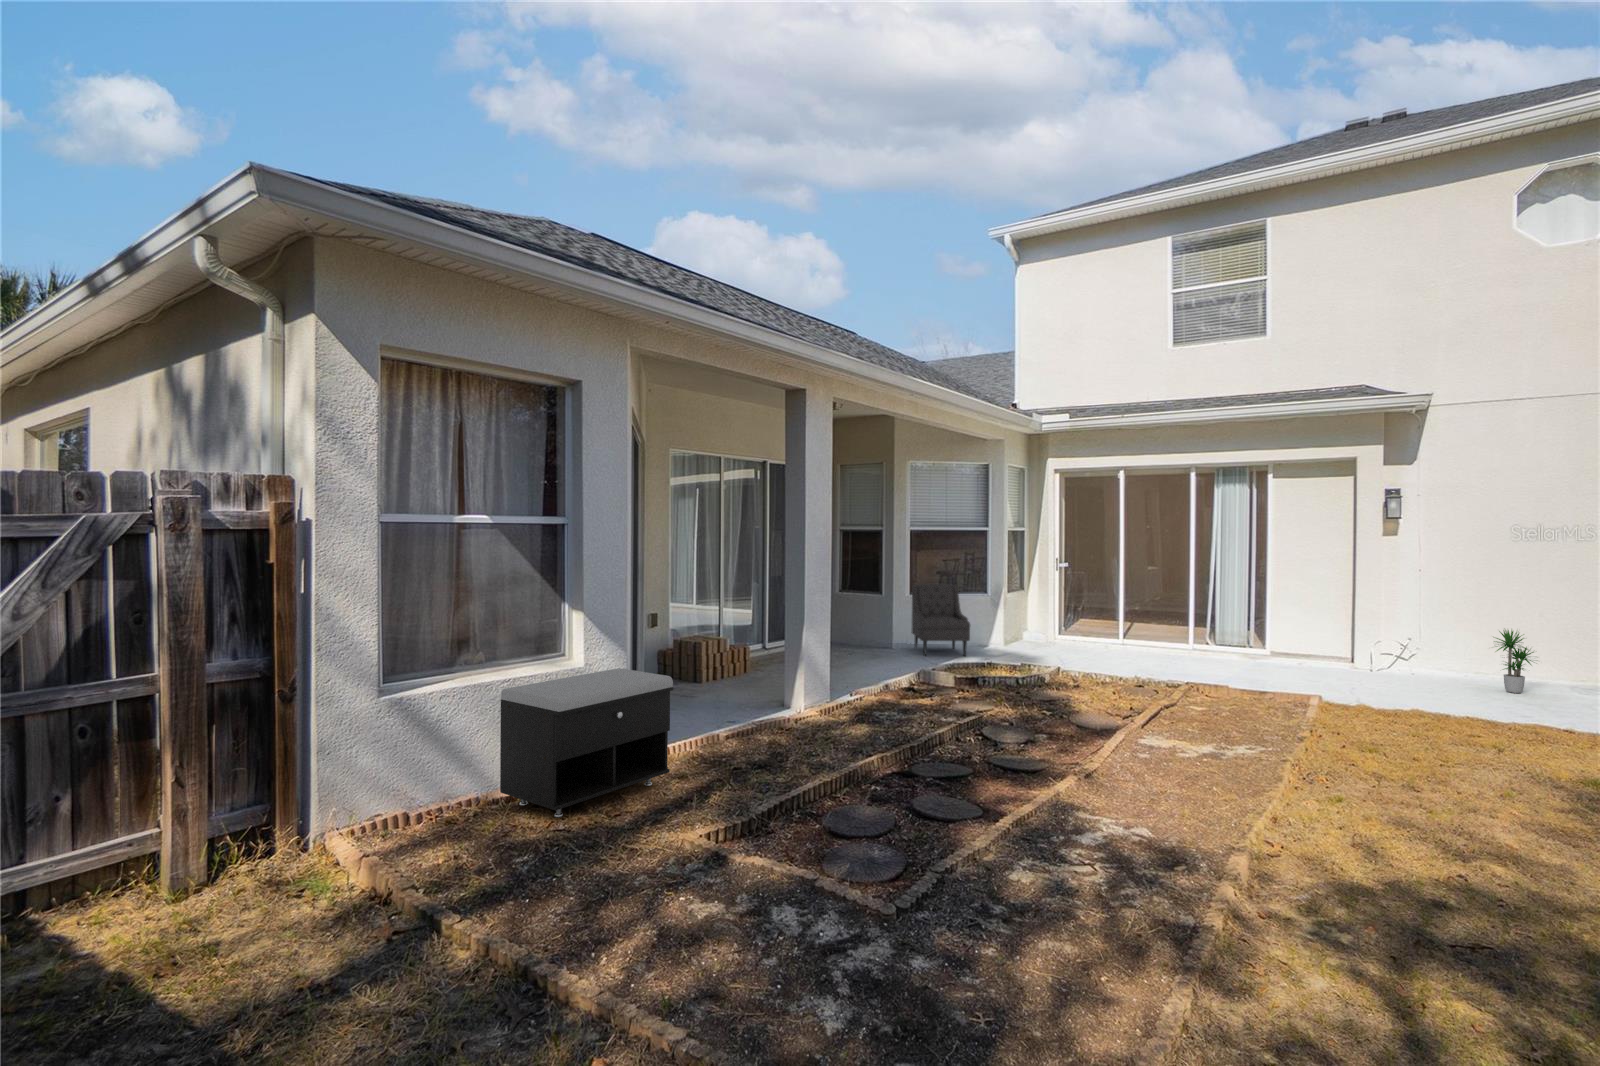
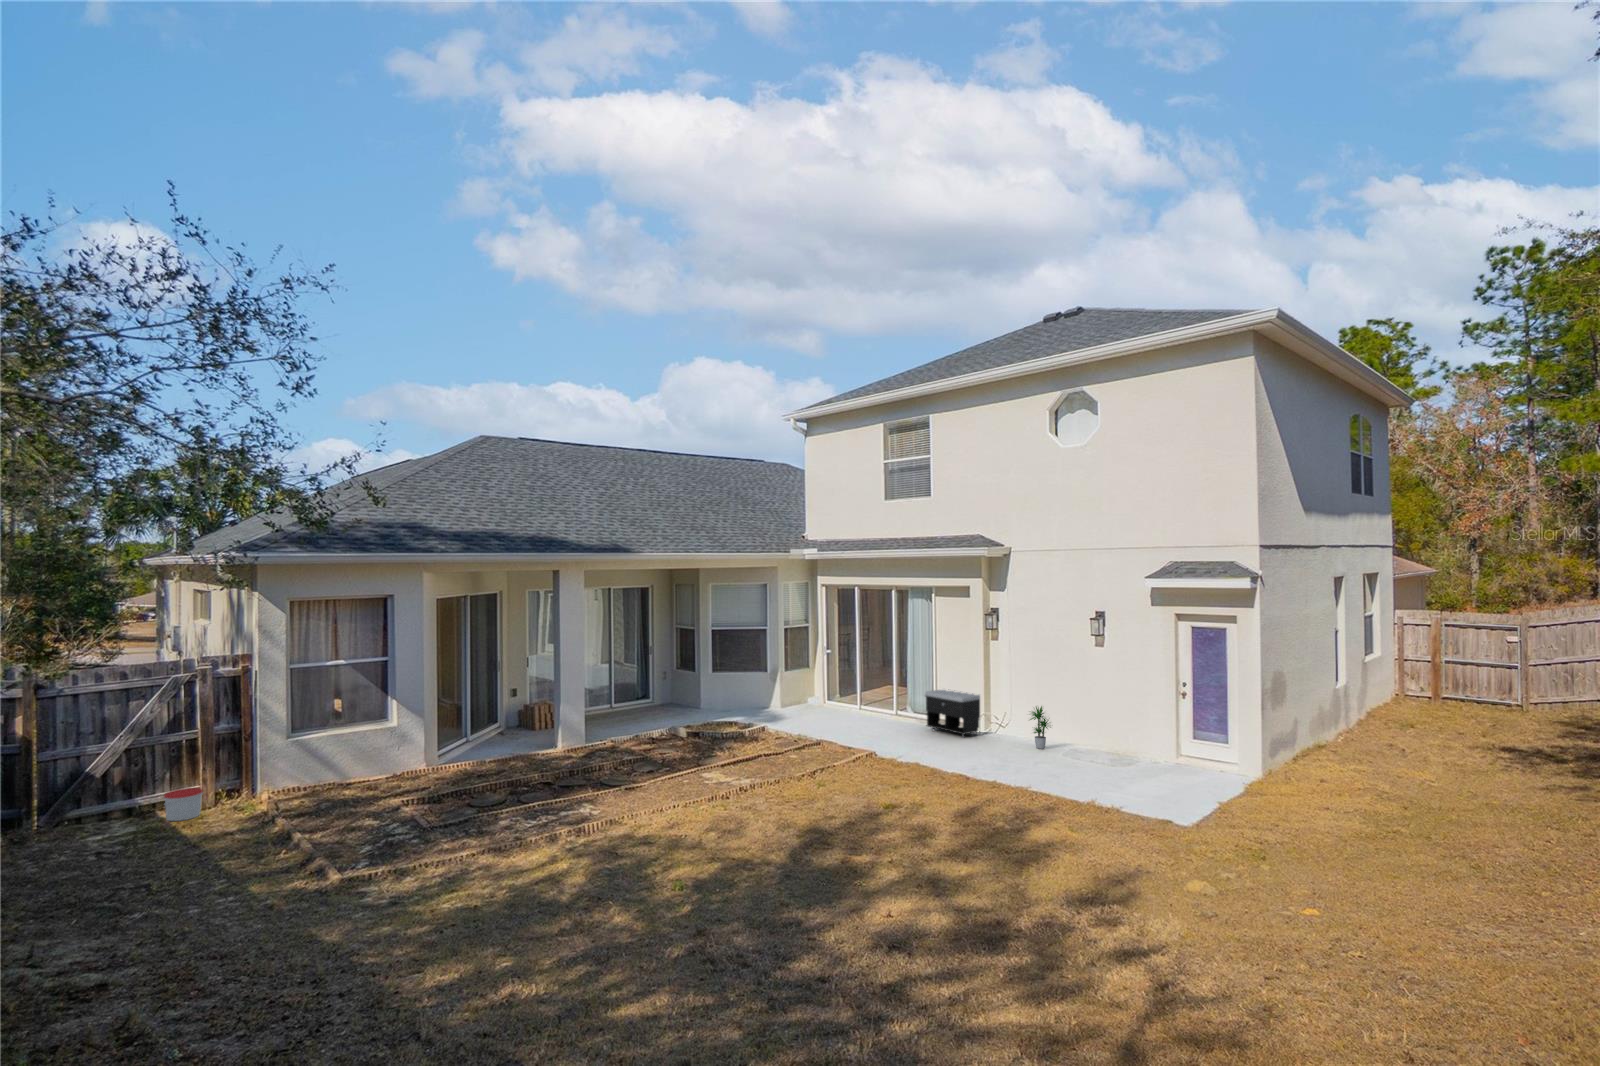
chair: present [912,584,970,656] -> none [705,665,744,715]
storage bench: present [500,668,673,817] -> present [925,690,980,738]
bucket: none [61,832,181,939] -> present [163,788,203,821]

